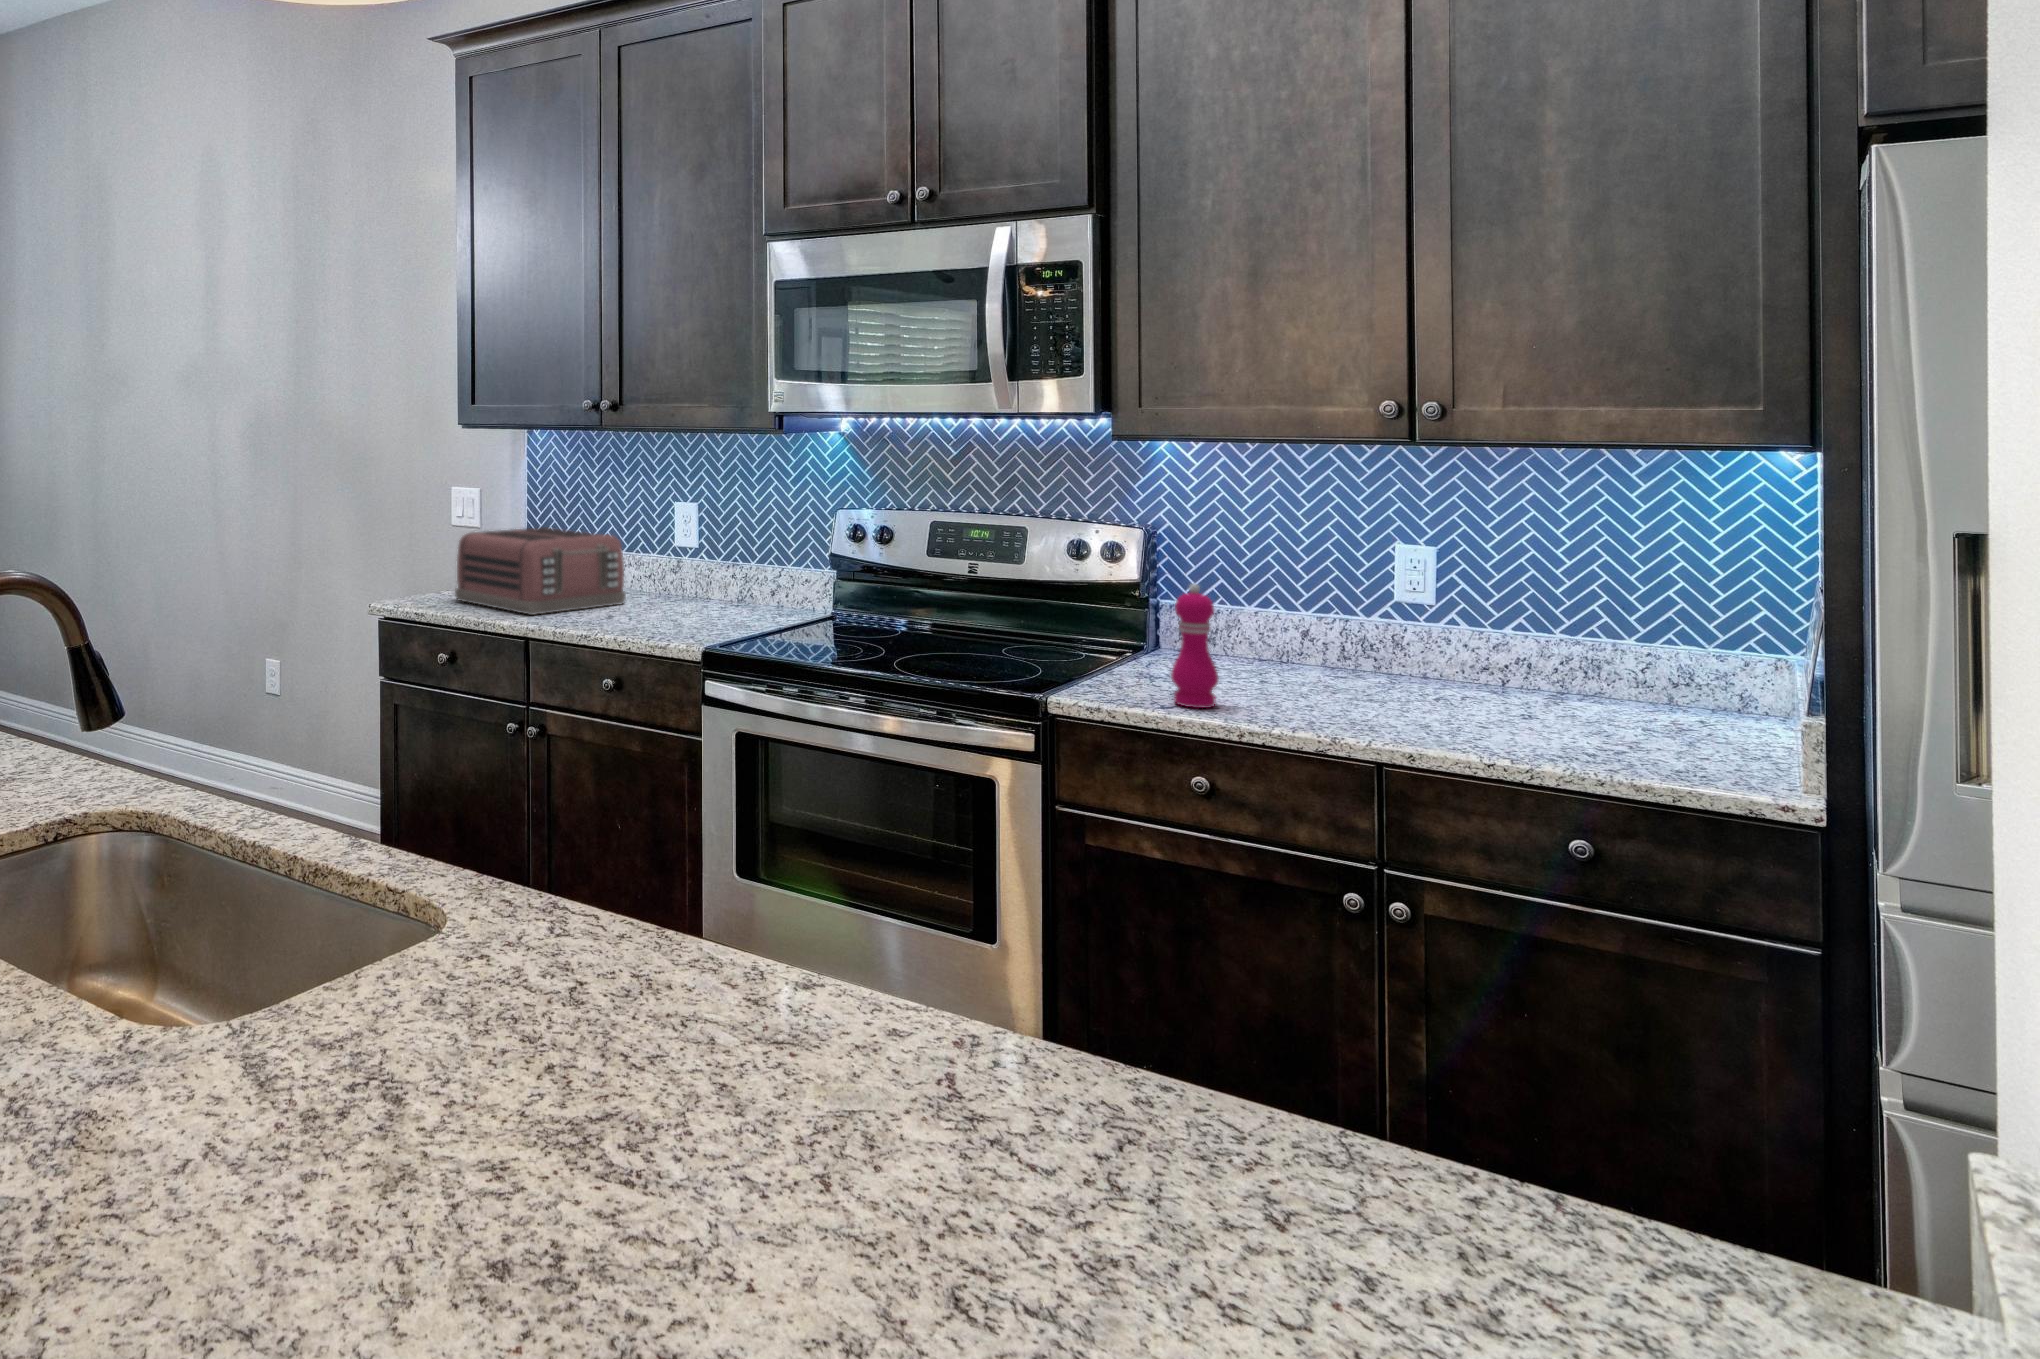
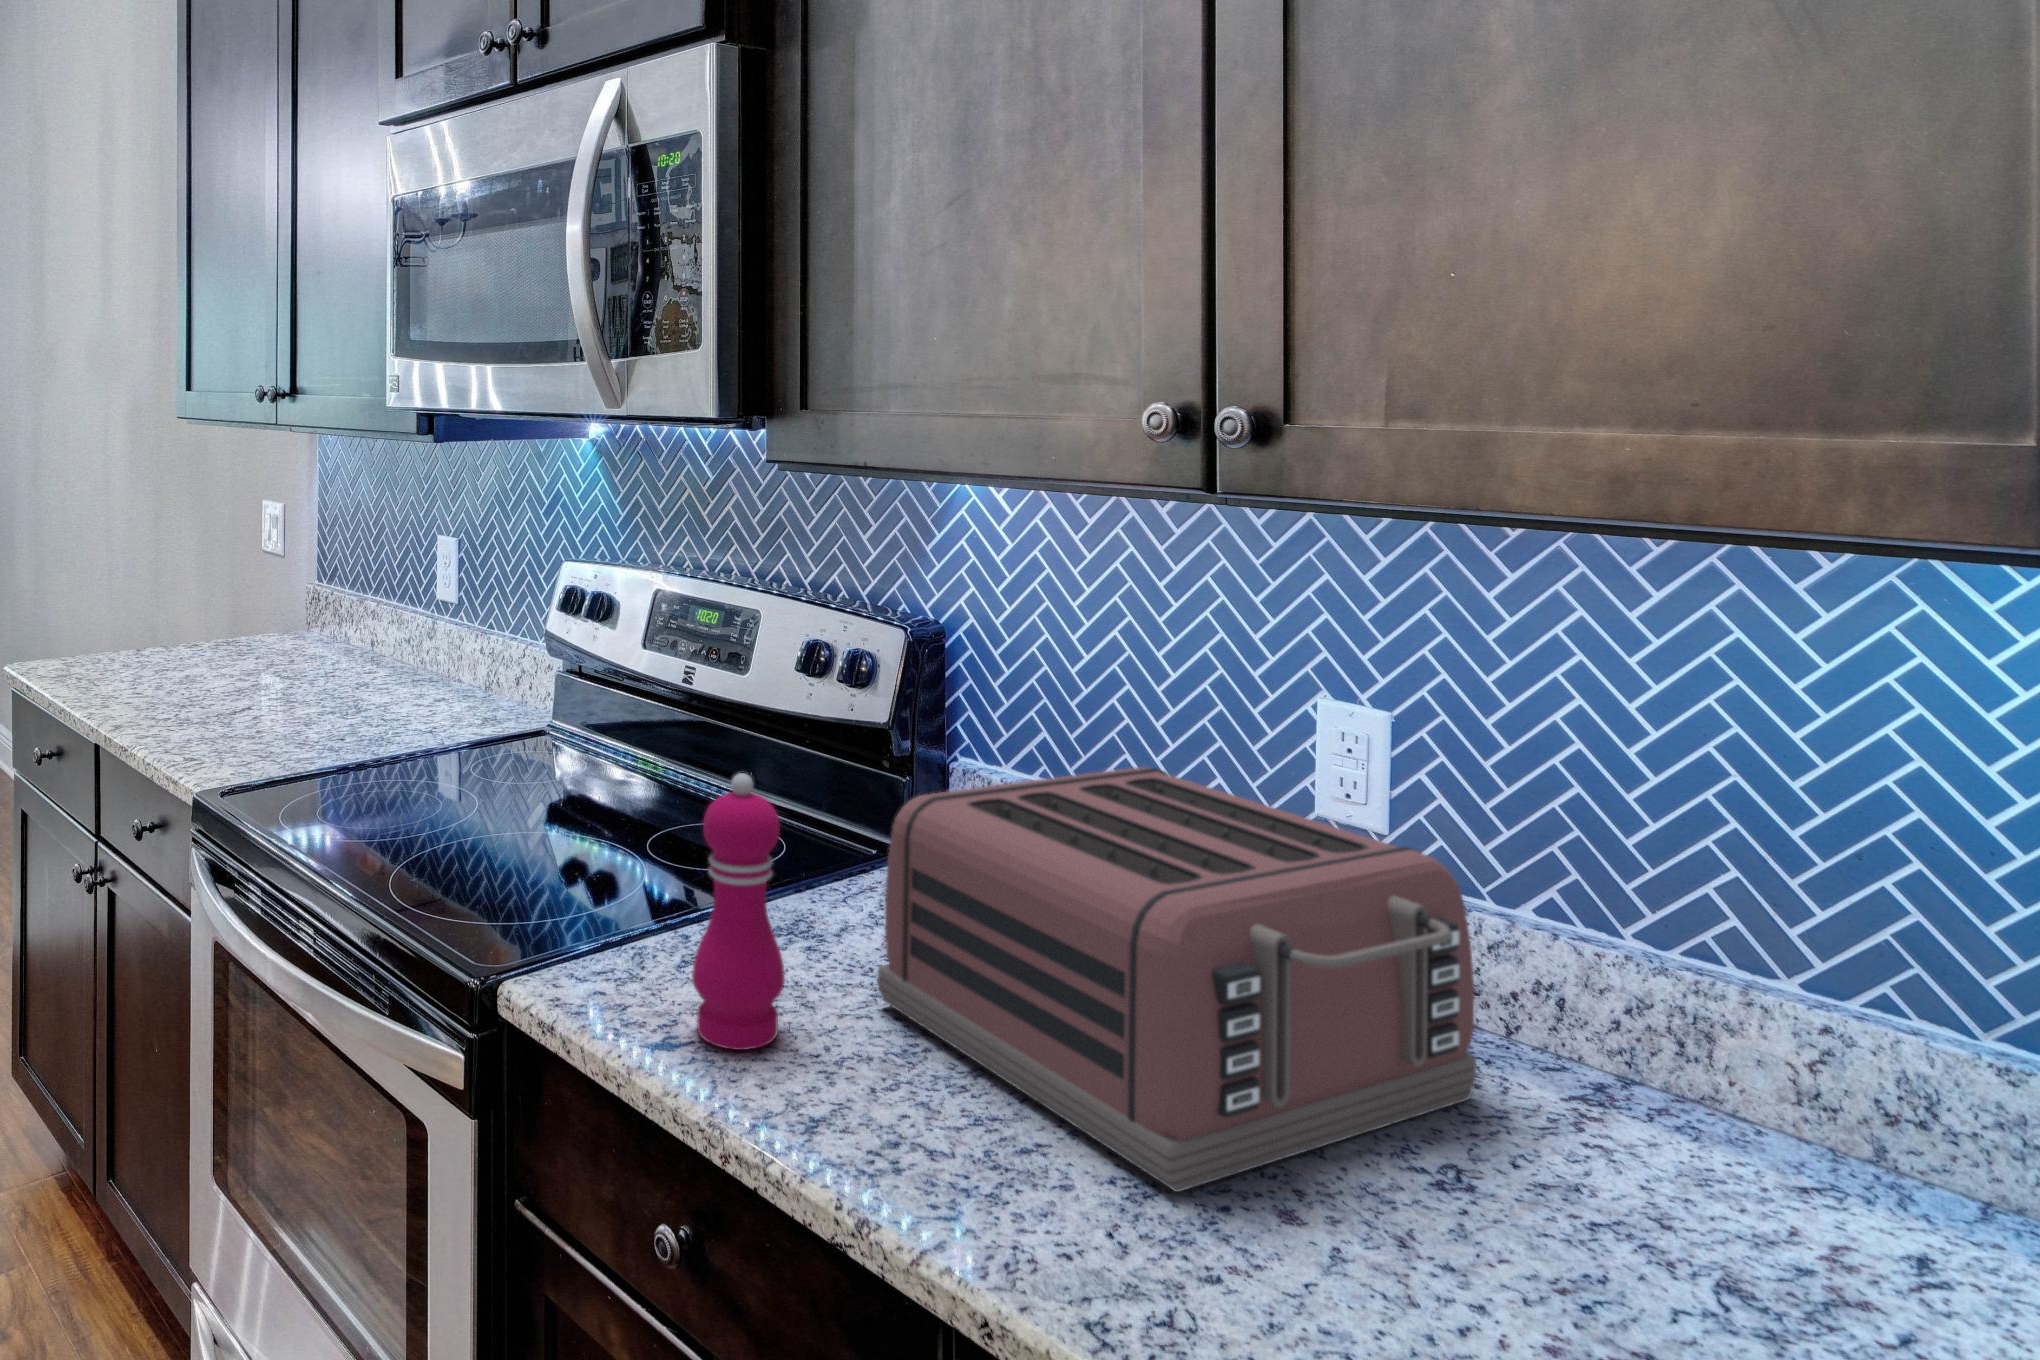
toaster: present [455,527,626,615] -> present [877,767,1476,1192]

